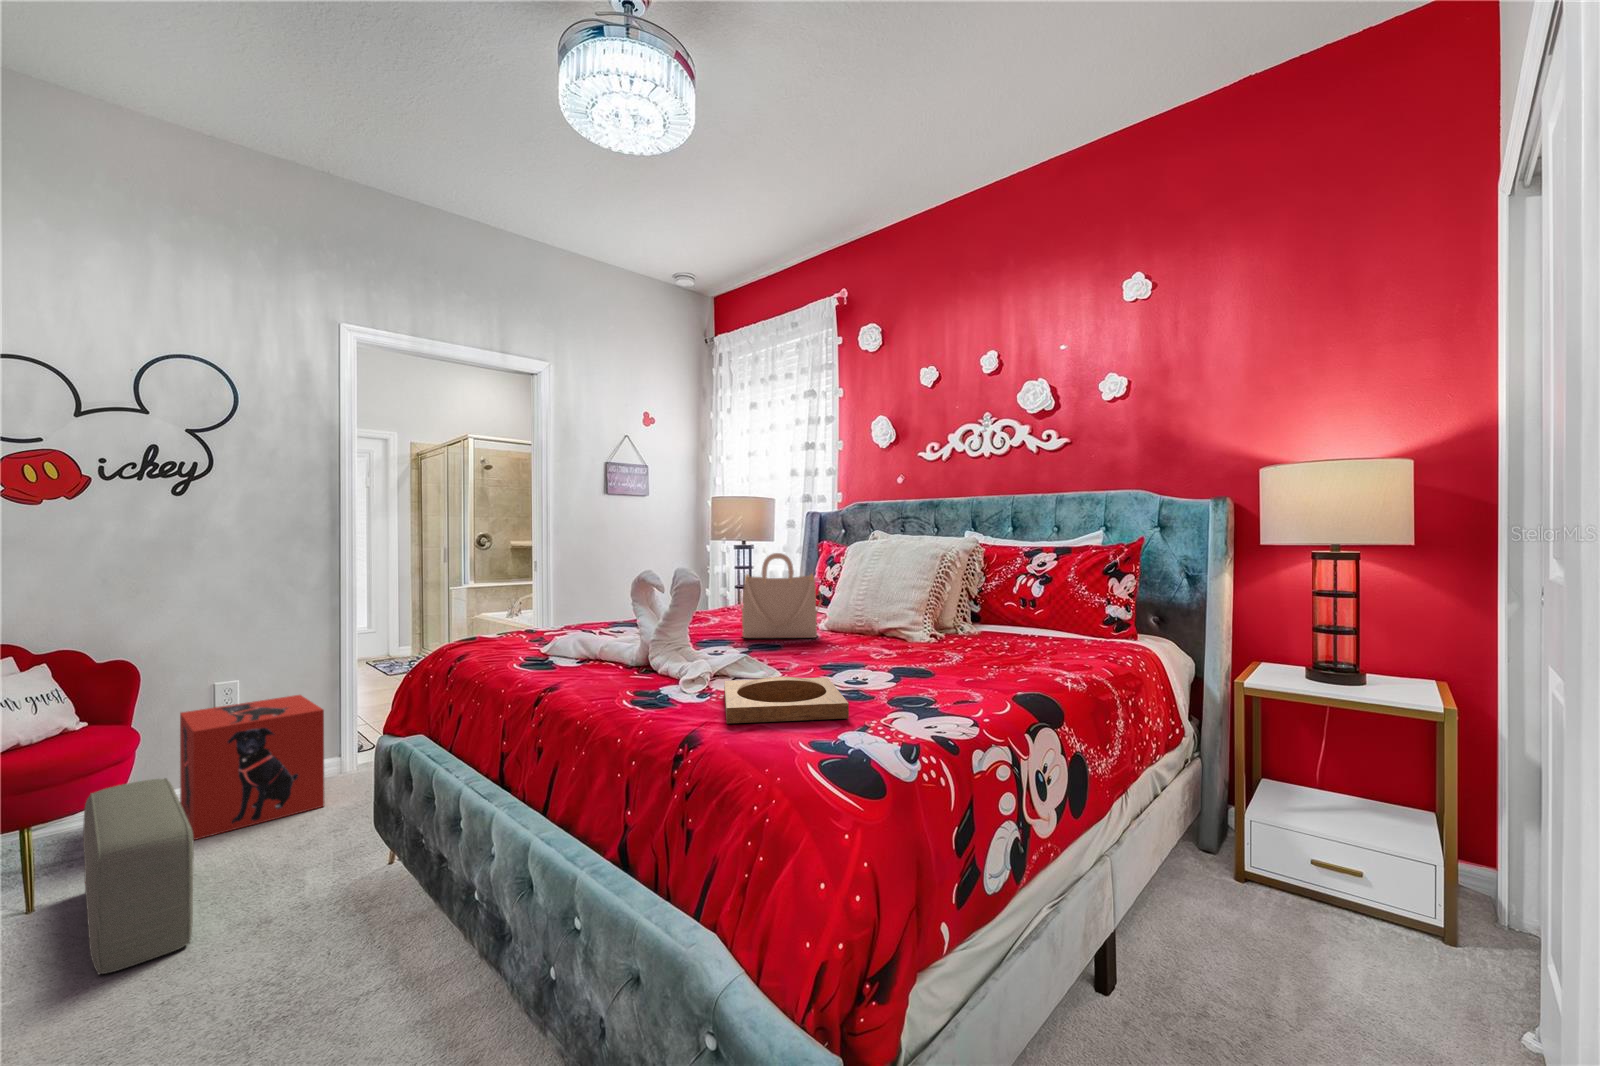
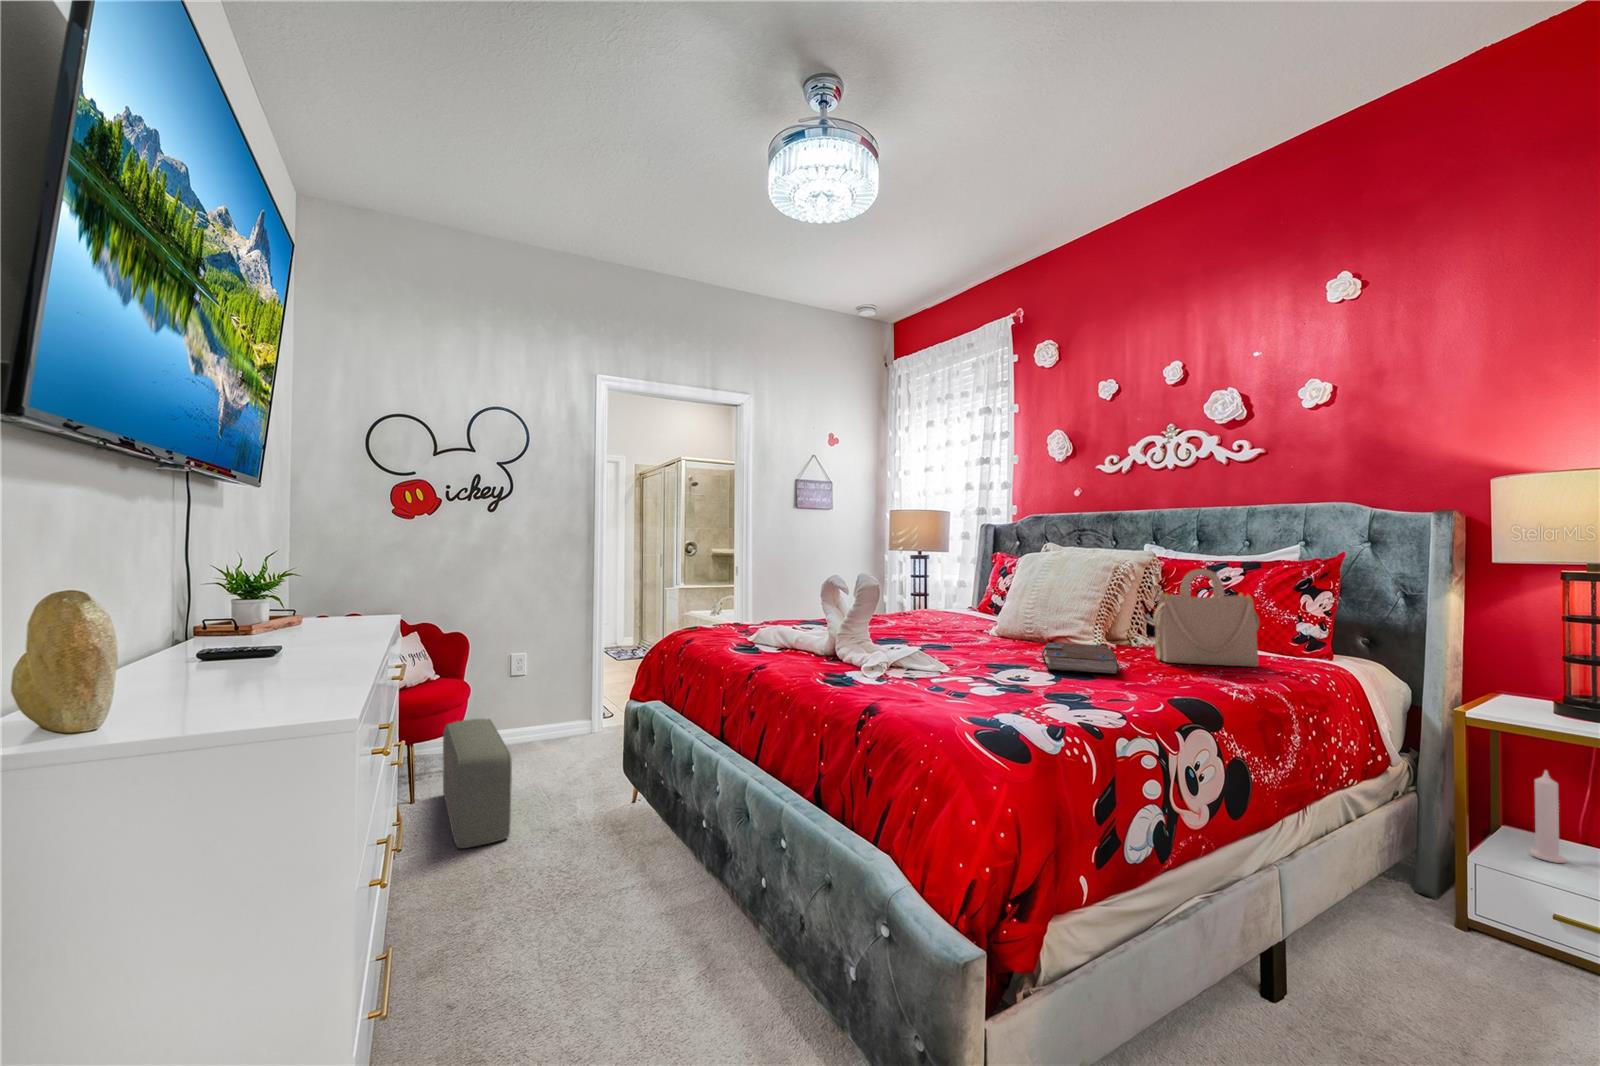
handbag: present [739,553,821,638] -> present [1153,569,1259,666]
book: none [878,638,957,670] -> present [1042,643,1118,674]
tray: present [724,677,849,723] -> none [899,668,1005,704]
storage box: present [180,695,324,840] -> none [491,667,586,769]
candle: none [1289,730,1316,813] -> present [1529,770,1566,863]

